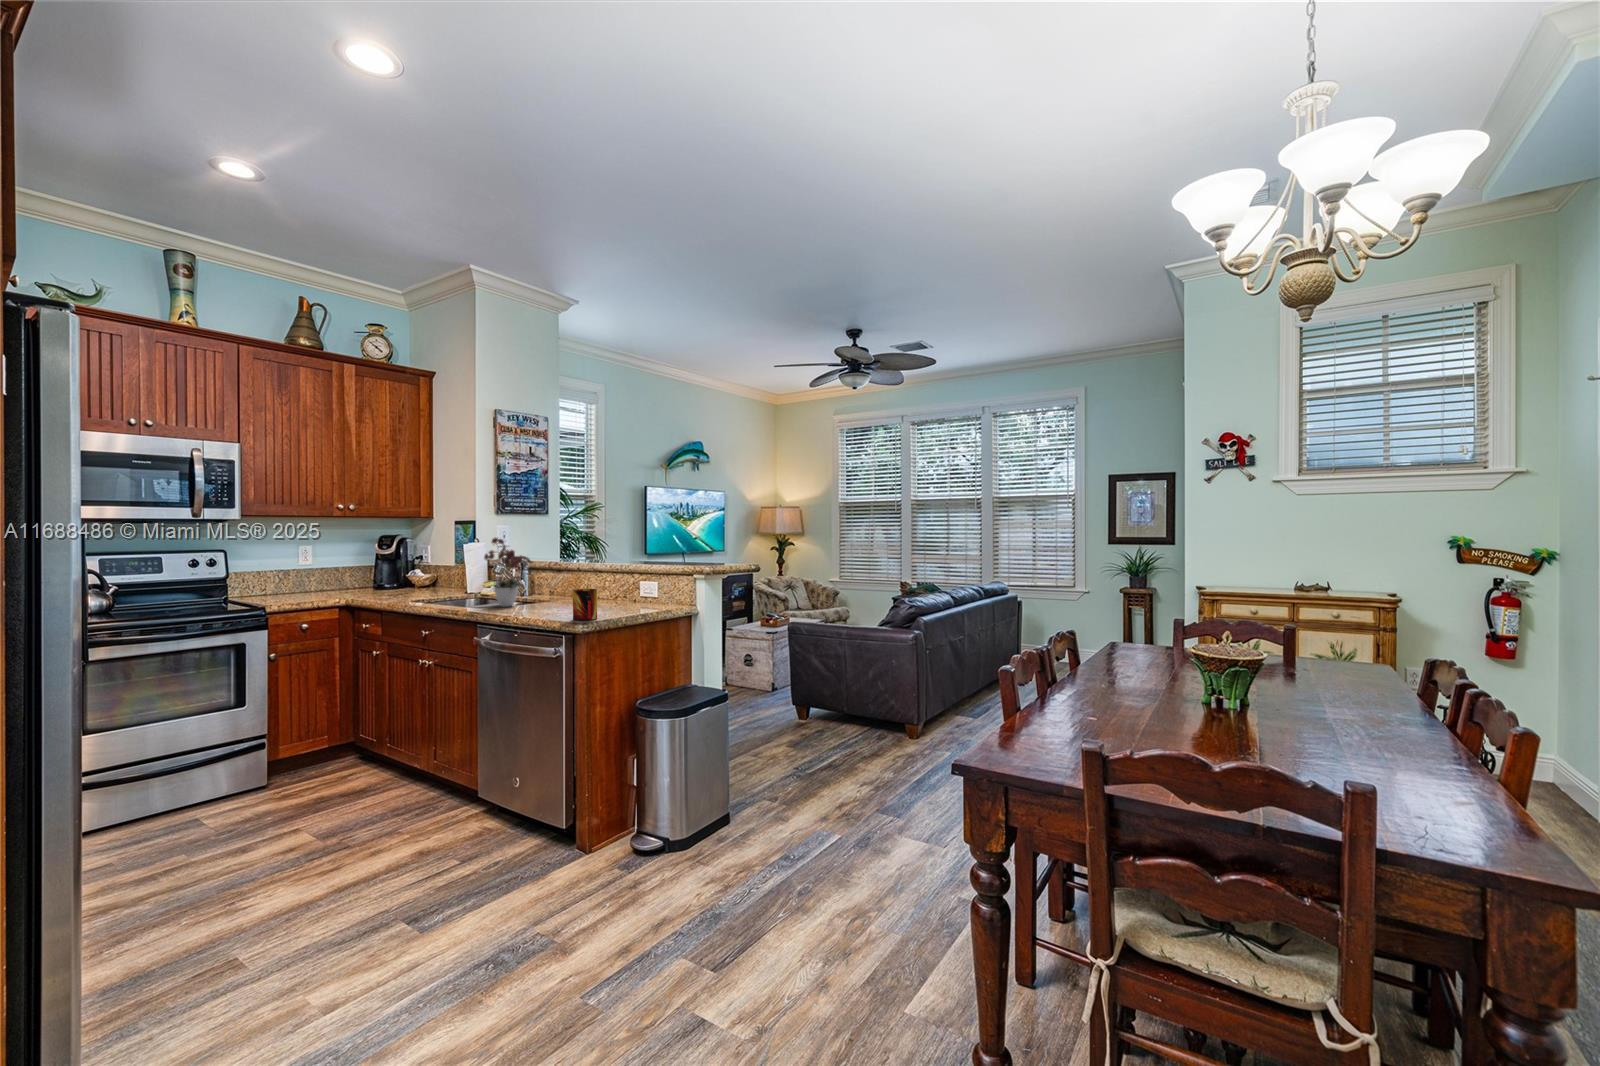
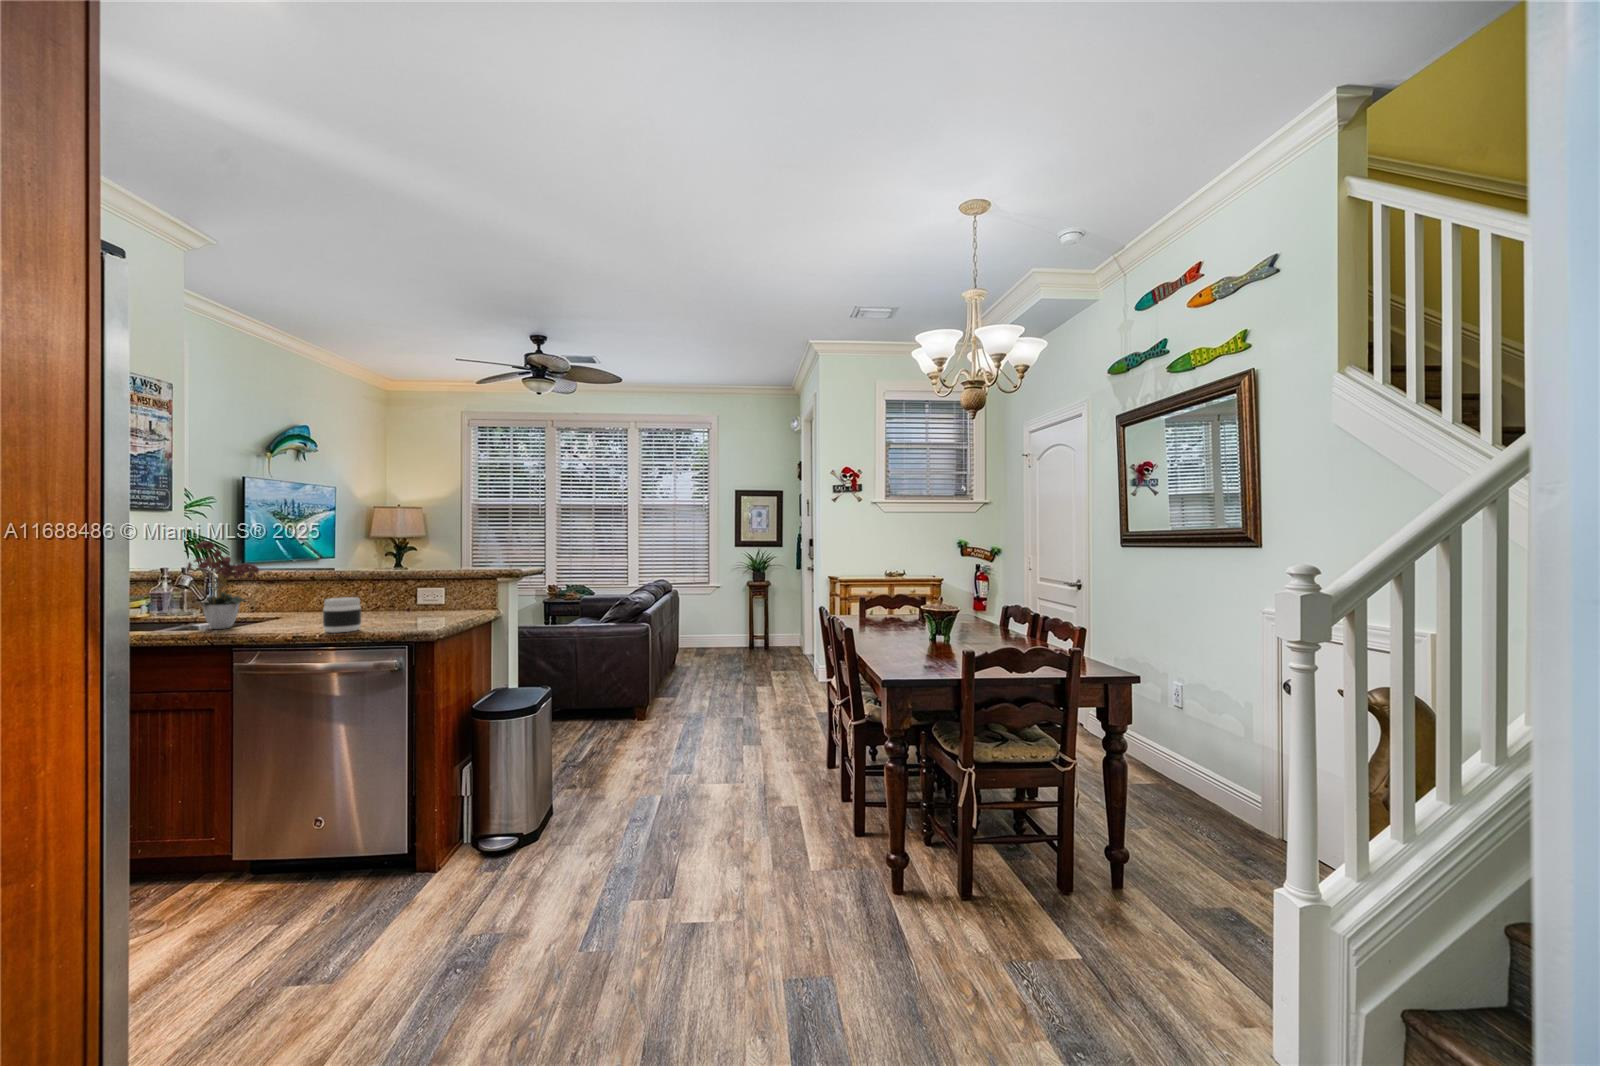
jar: none [539,587,568,617] -> present [323,597,361,633]
mug: present [573,589,597,620] -> none [385,597,419,632]

